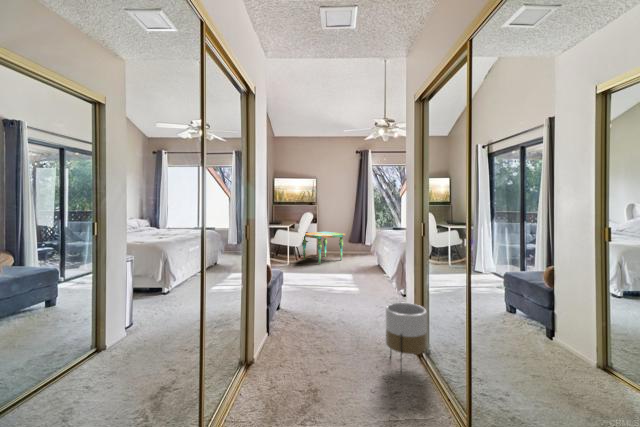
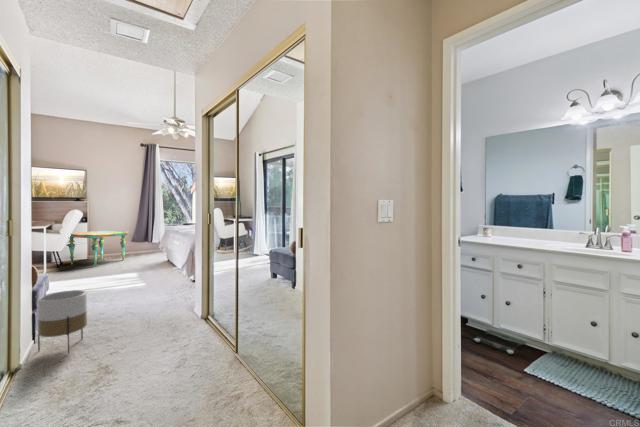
planter: present [386,303,427,355] -> present [37,290,87,354]

